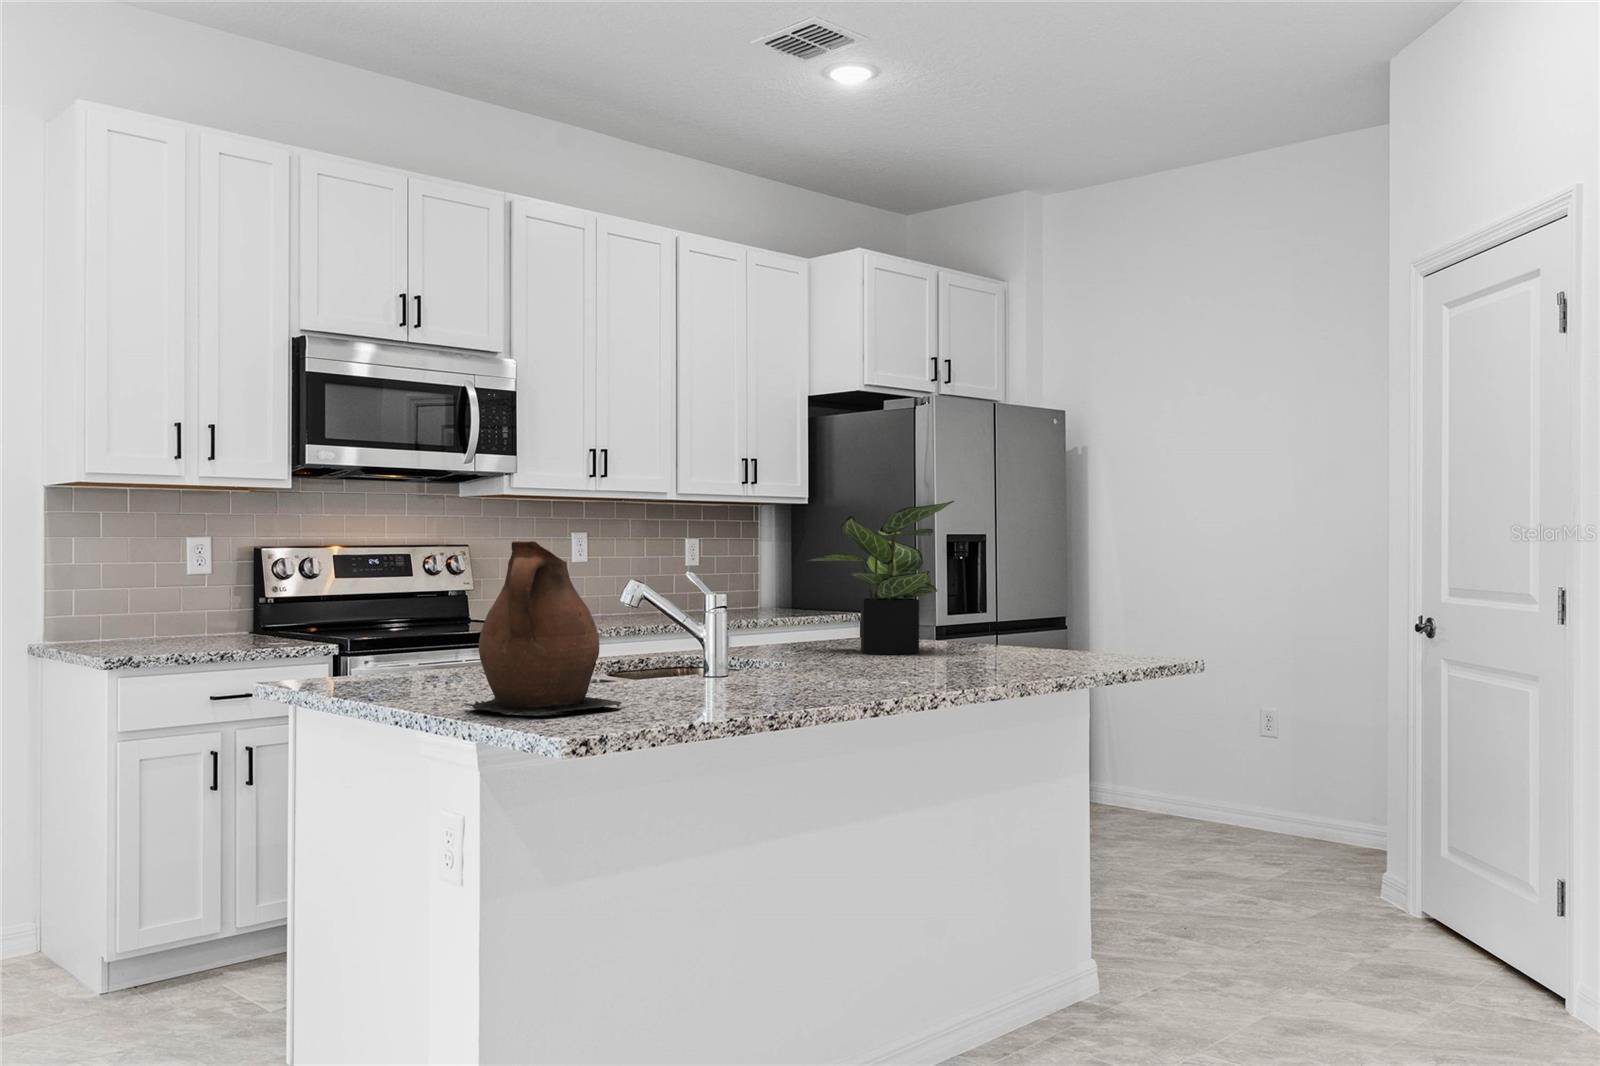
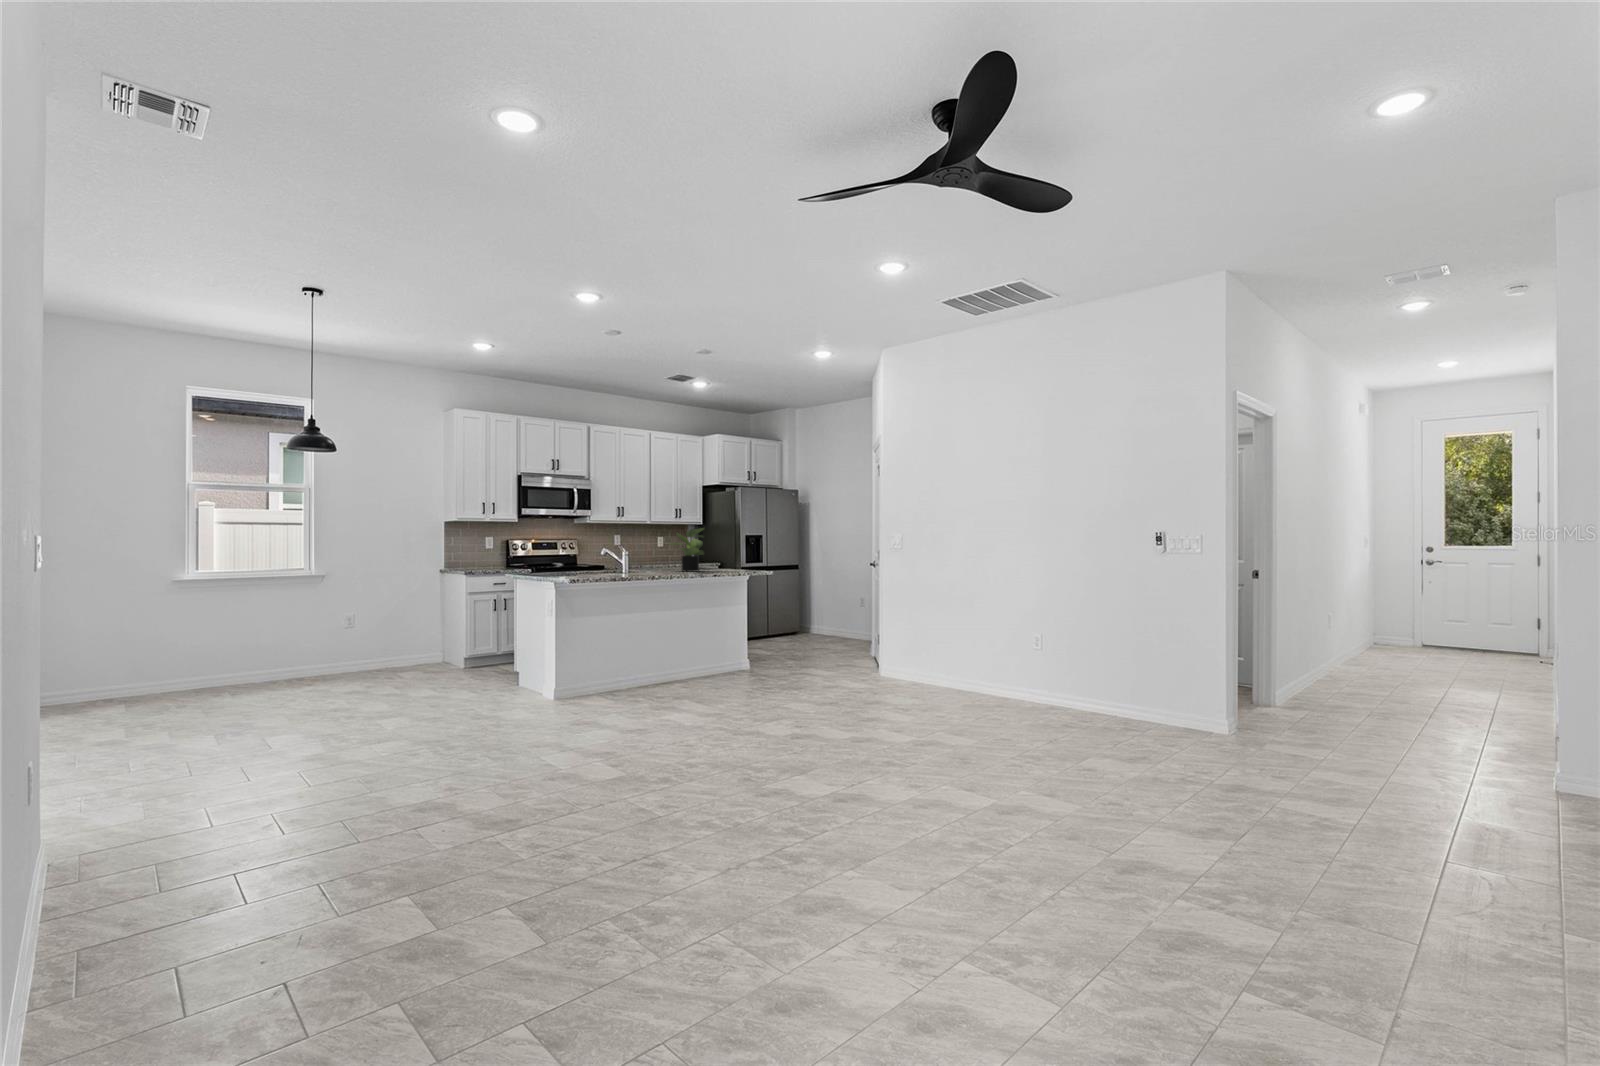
ceramic pitcher: present [461,541,621,715] -> none [554,539,590,576]

